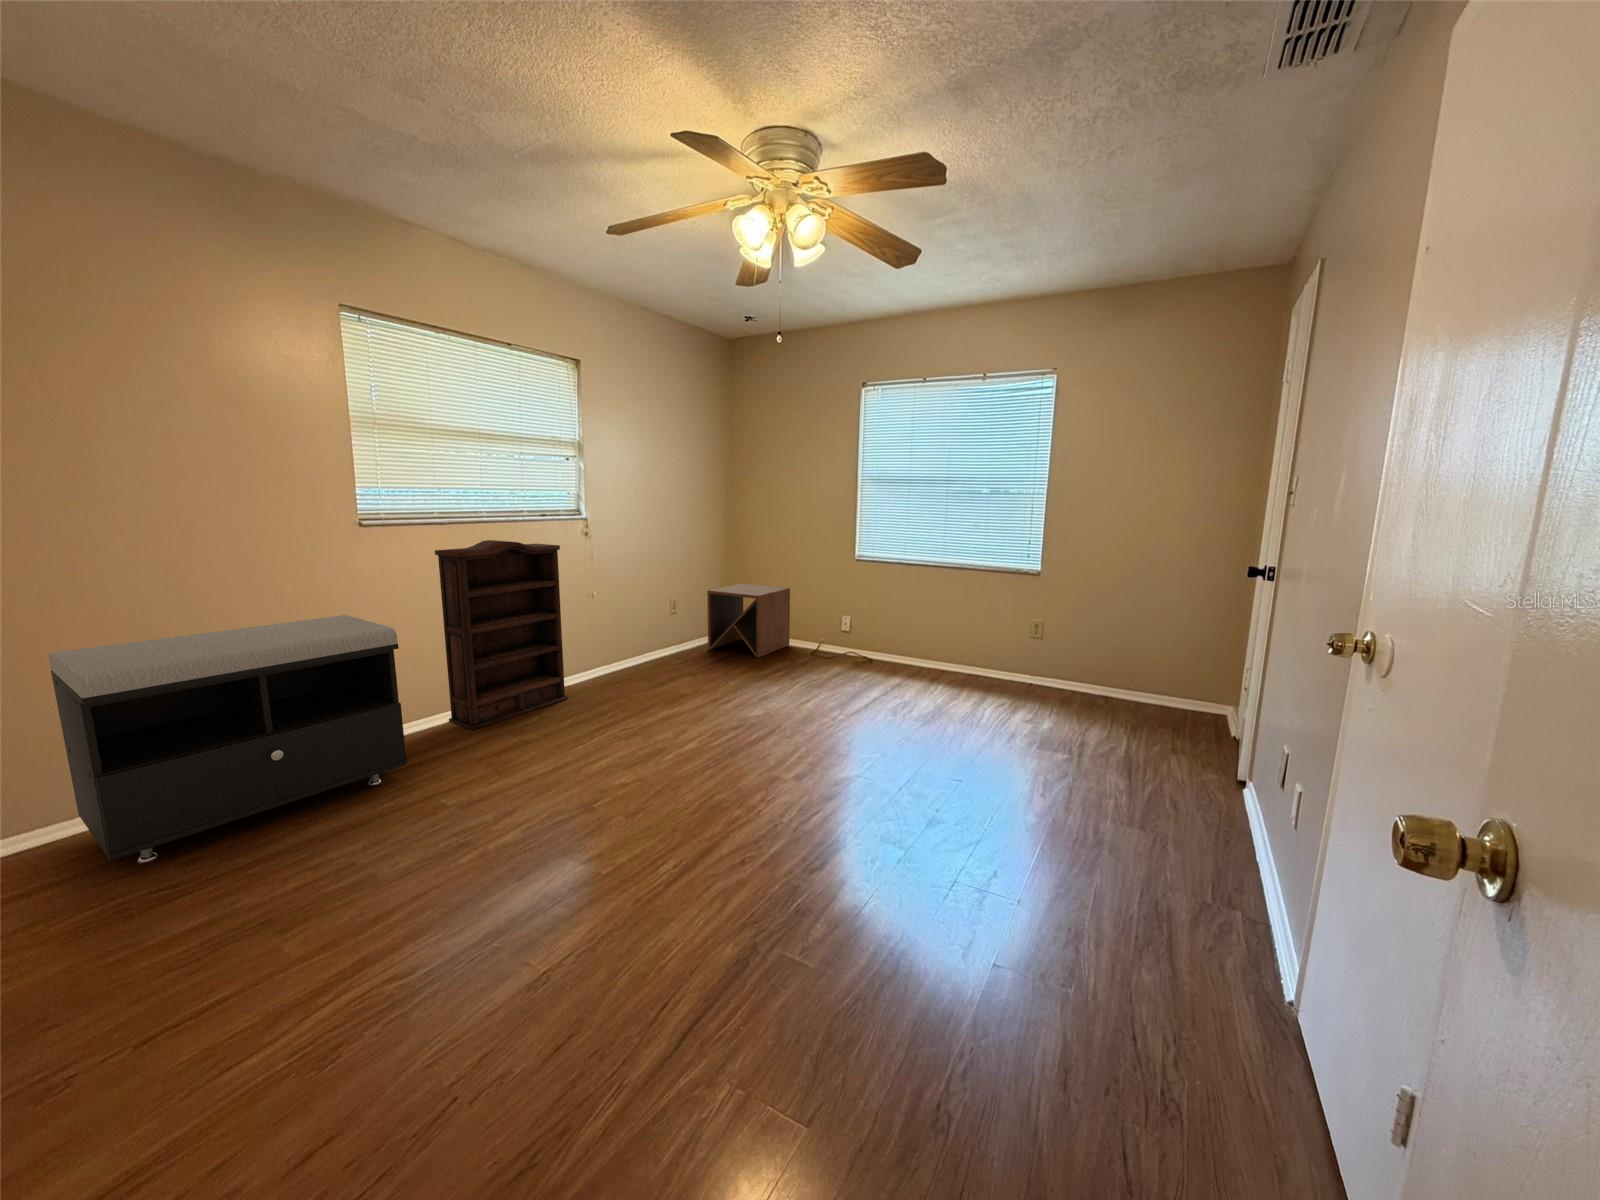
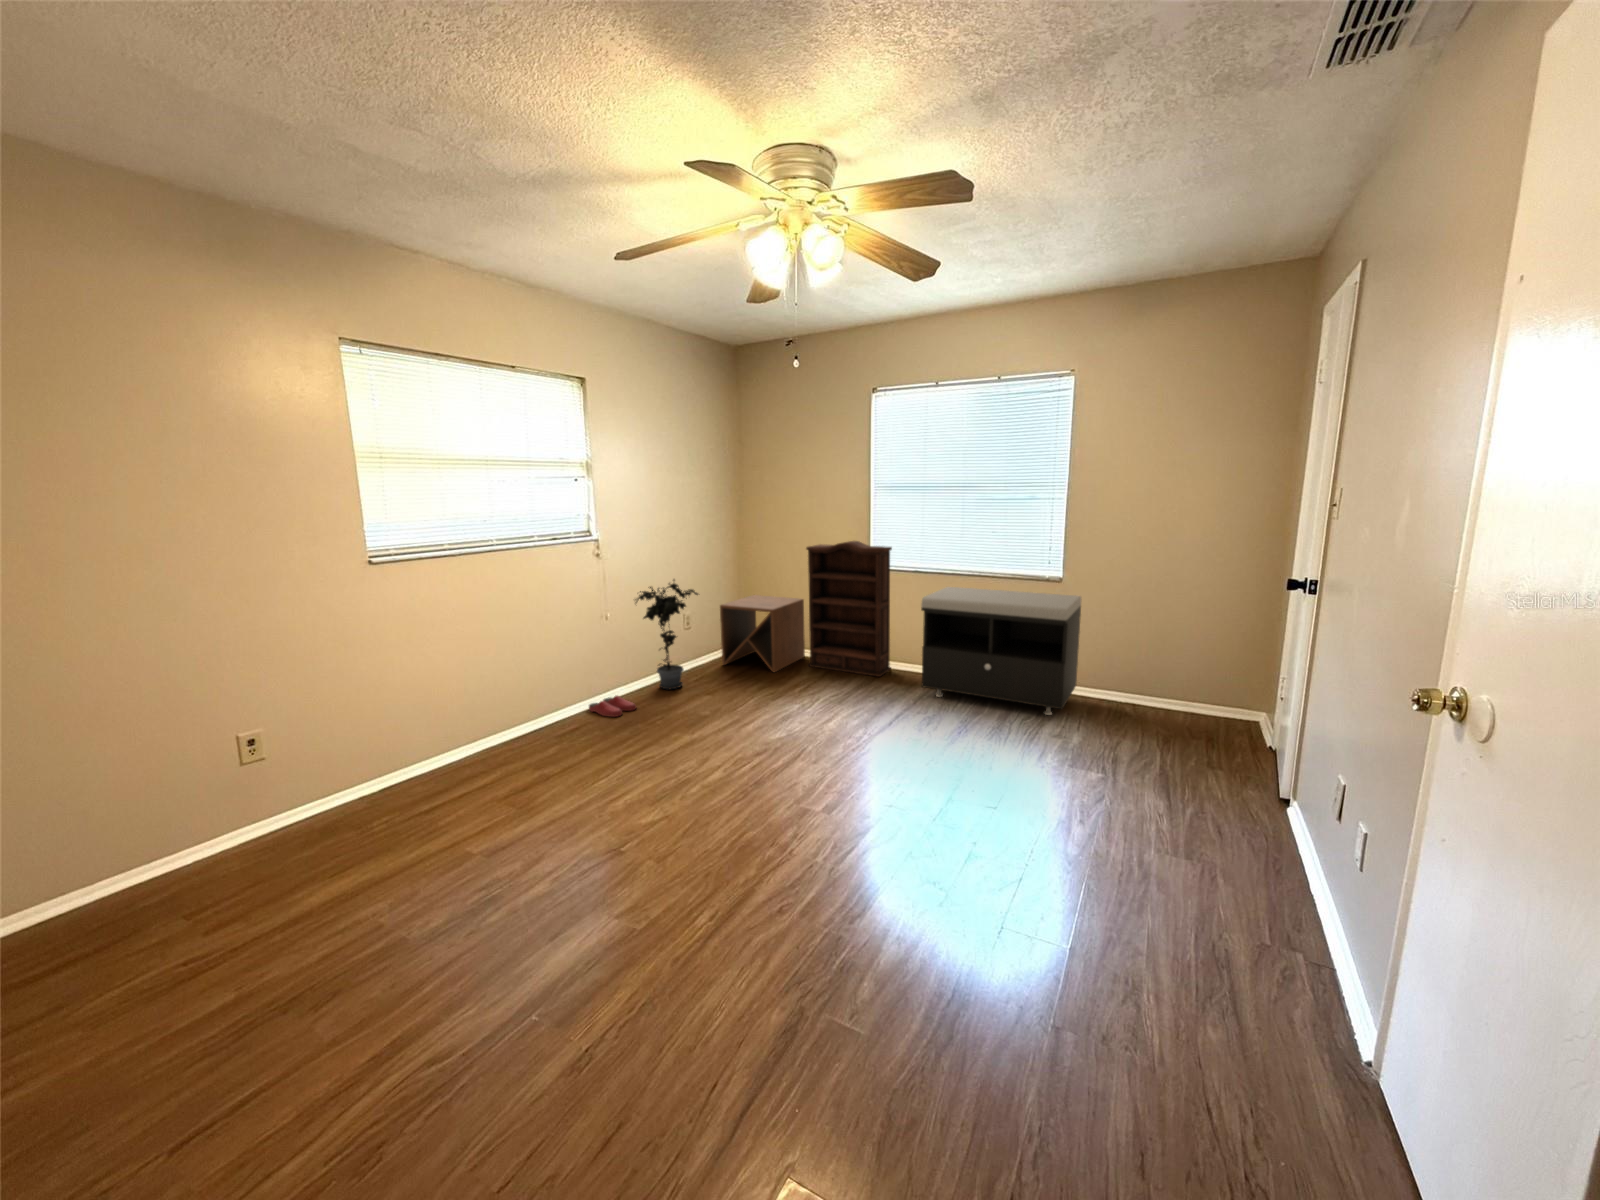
bookshelf: present [435,540,567,730] -> present [806,541,892,677]
potted plant: none [622,561,688,669] -> present [635,580,698,689]
storage bench: present [49,615,407,863] -> present [921,587,1081,715]
slippers: none [574,672,621,691] -> present [589,696,636,717]

